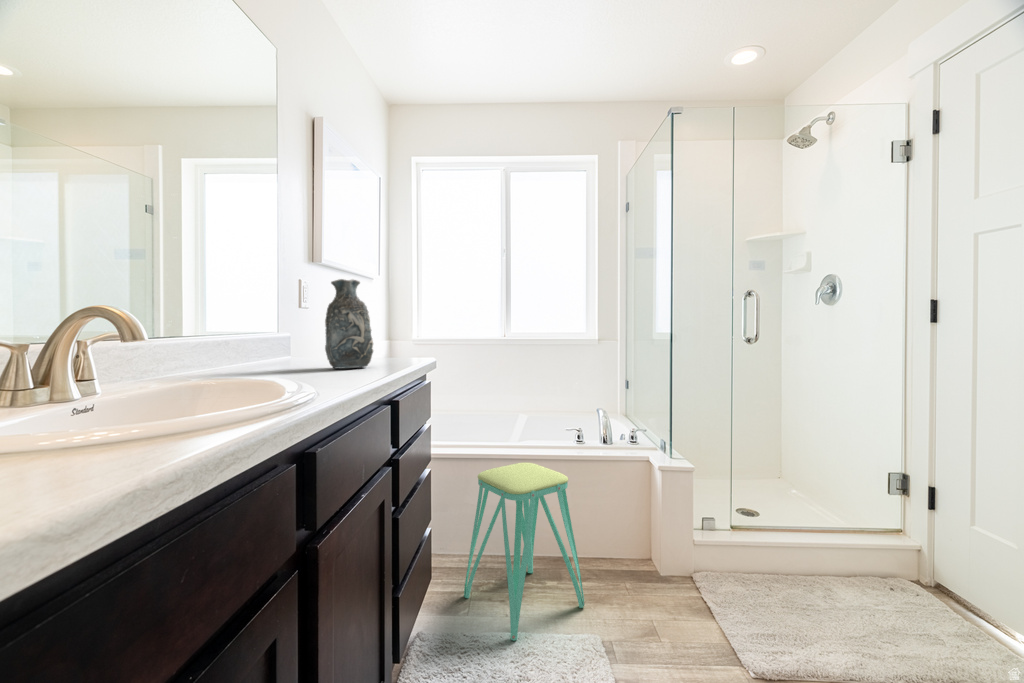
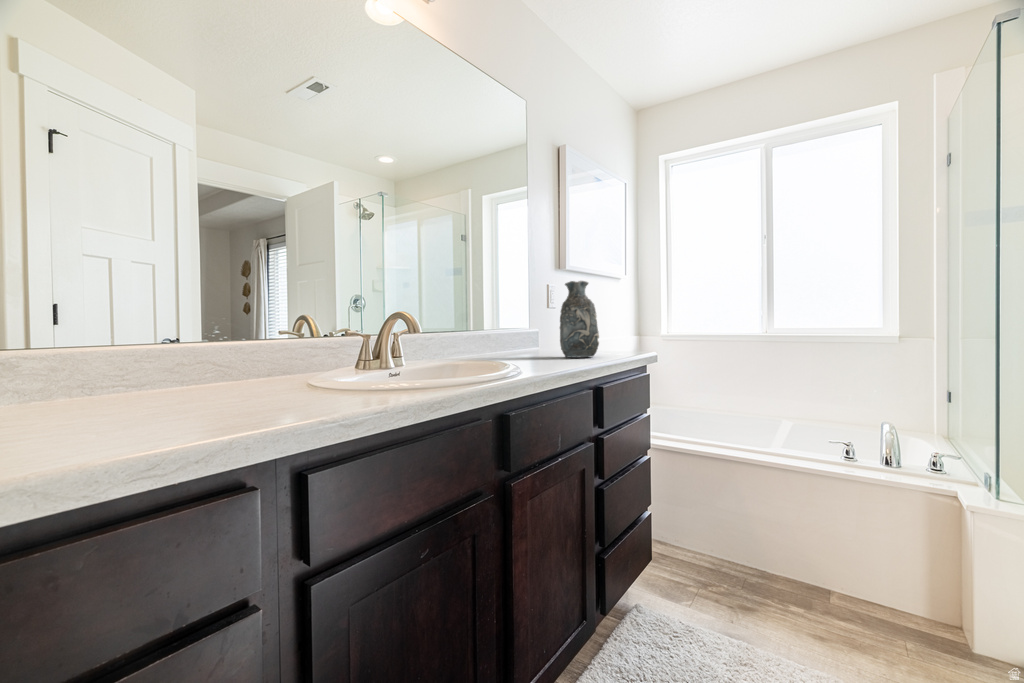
stool: present [464,463,585,640] -> none [689,468,833,647]

